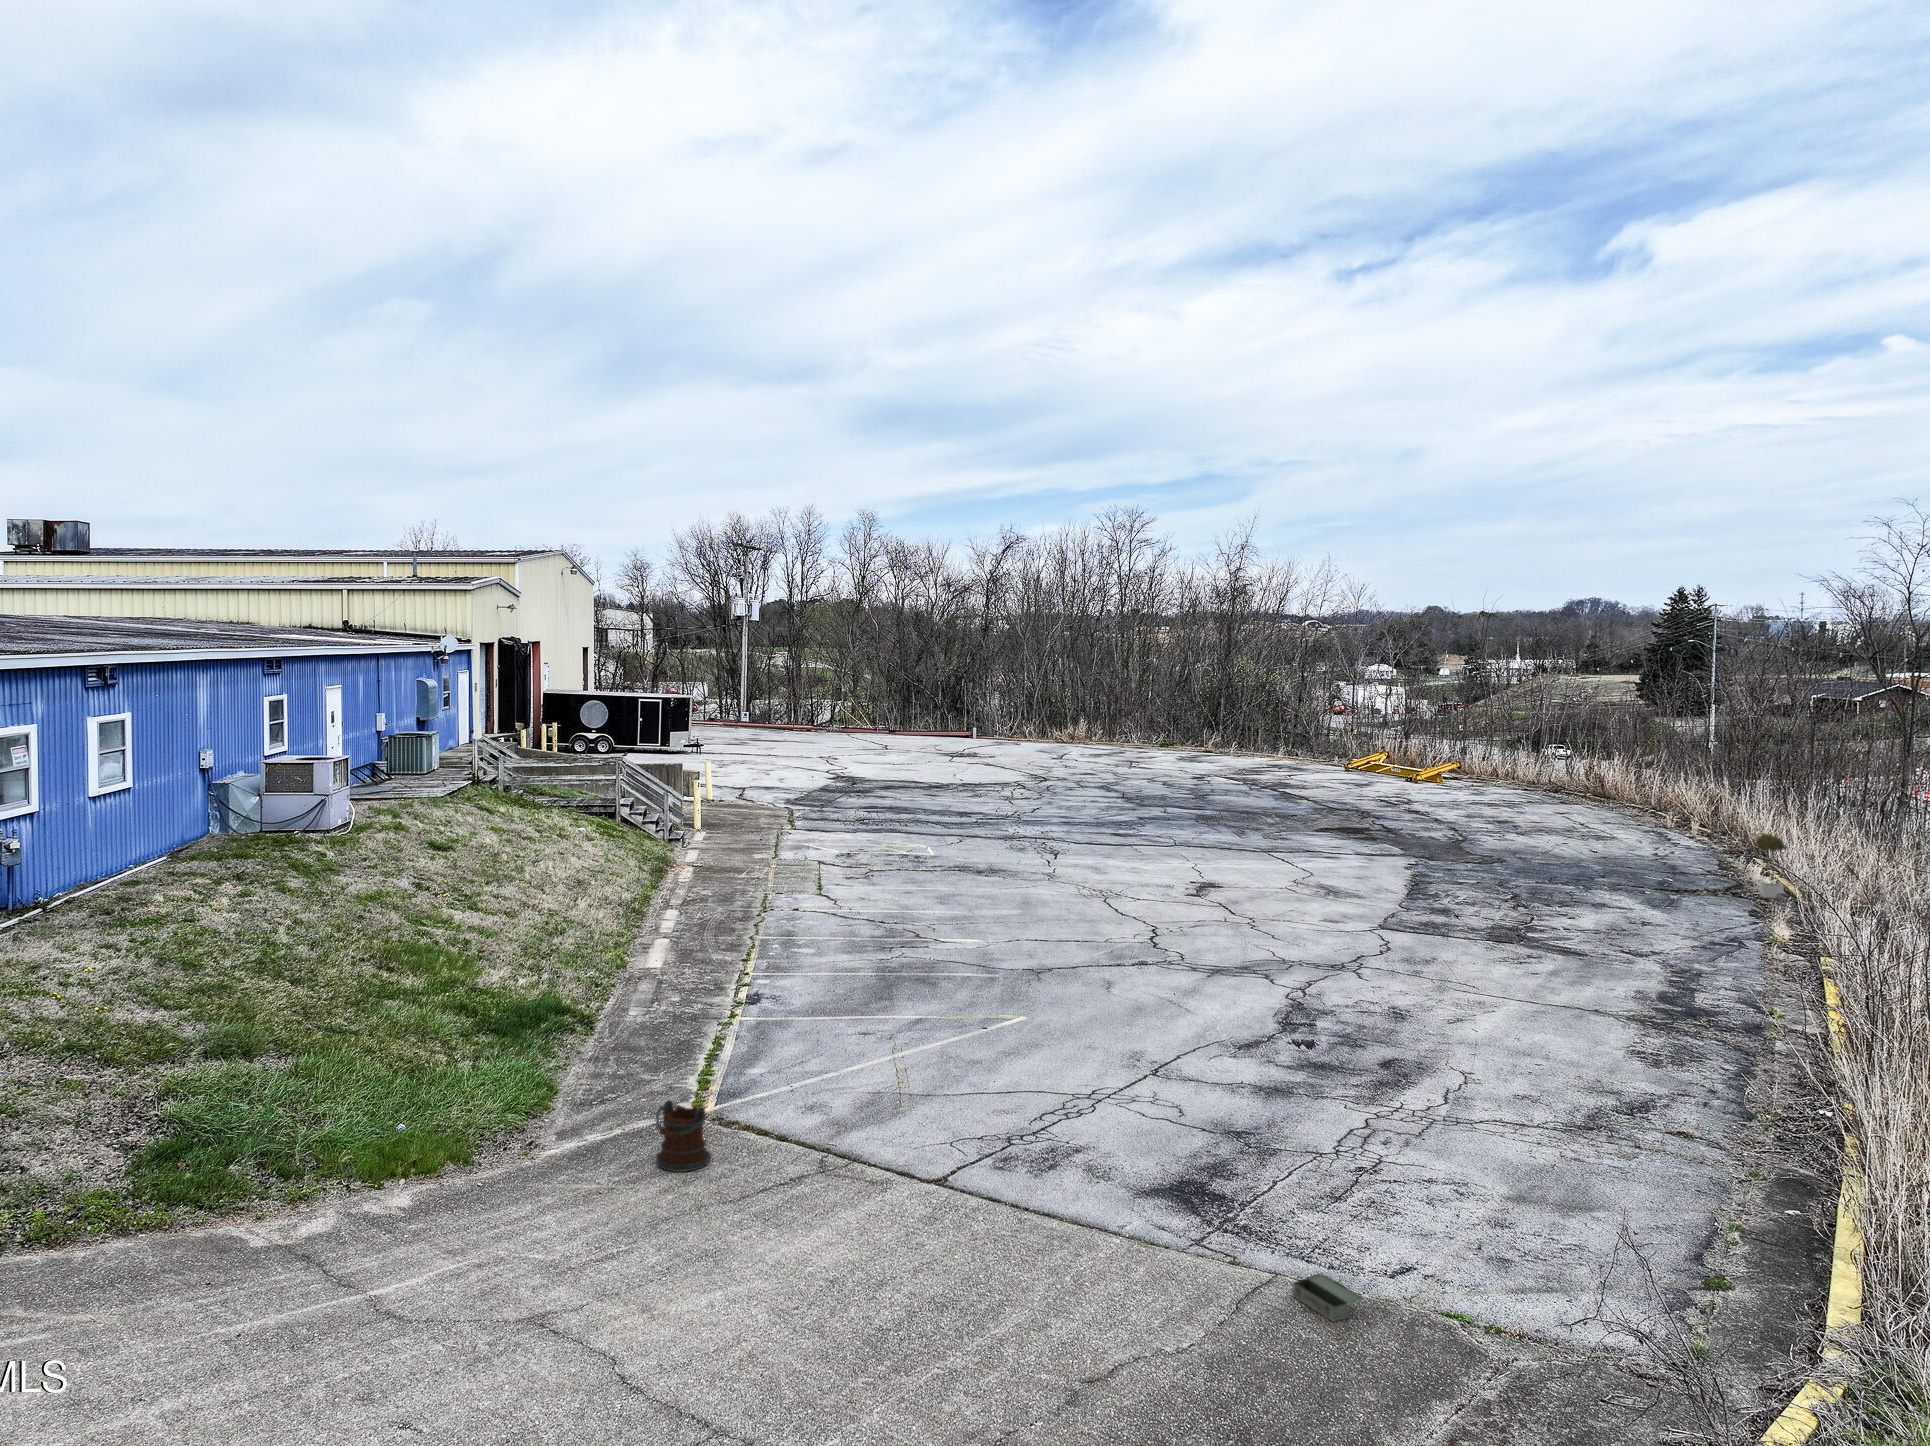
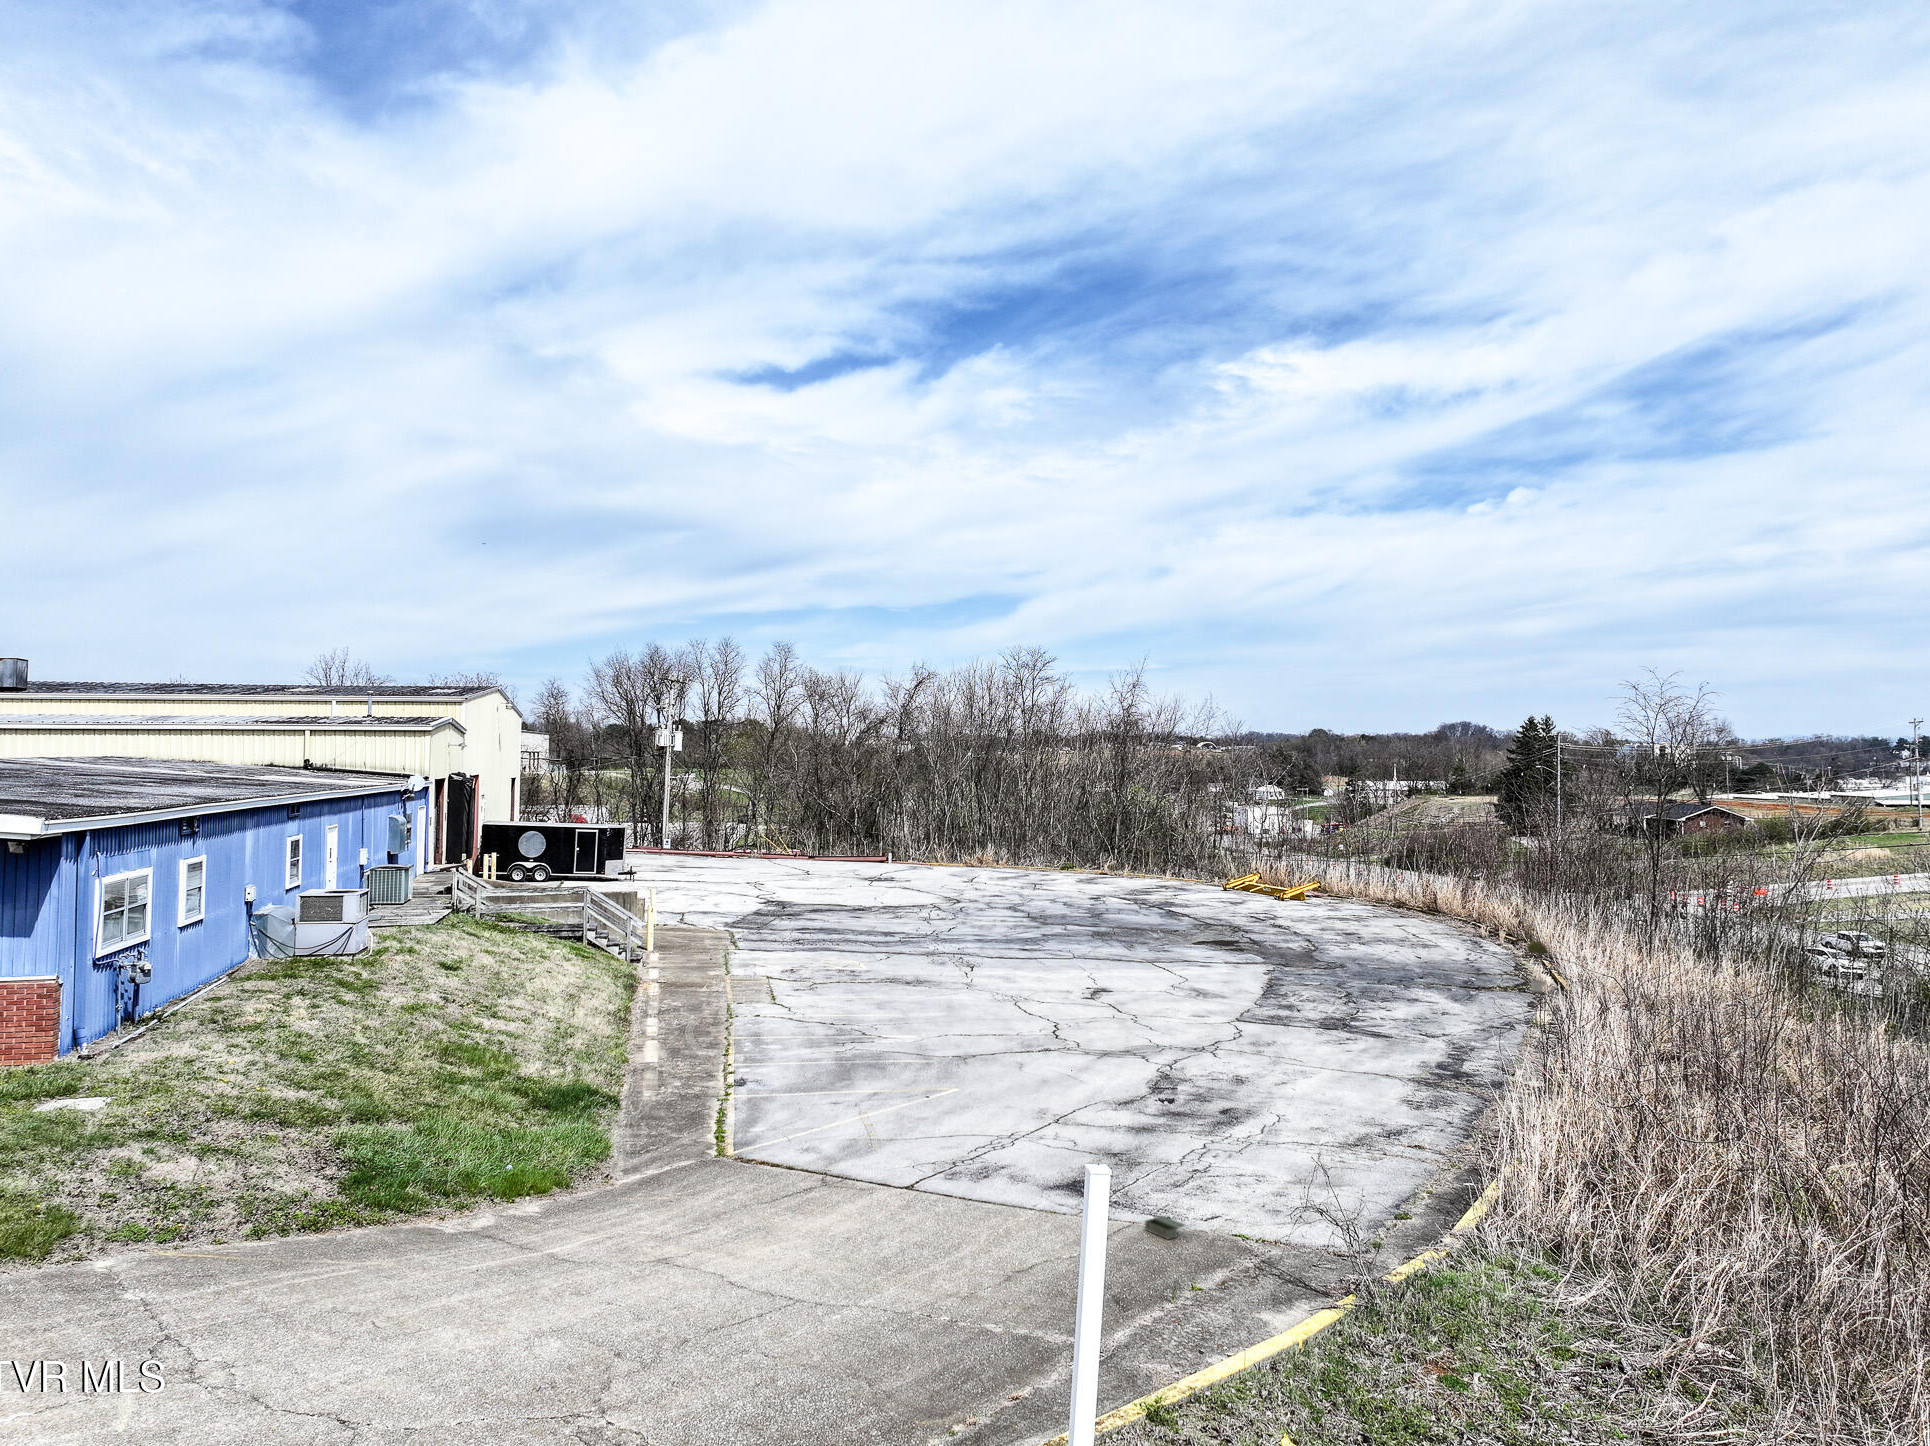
bucket: present [656,1100,711,1172] -> none [709,1138,749,1187]

